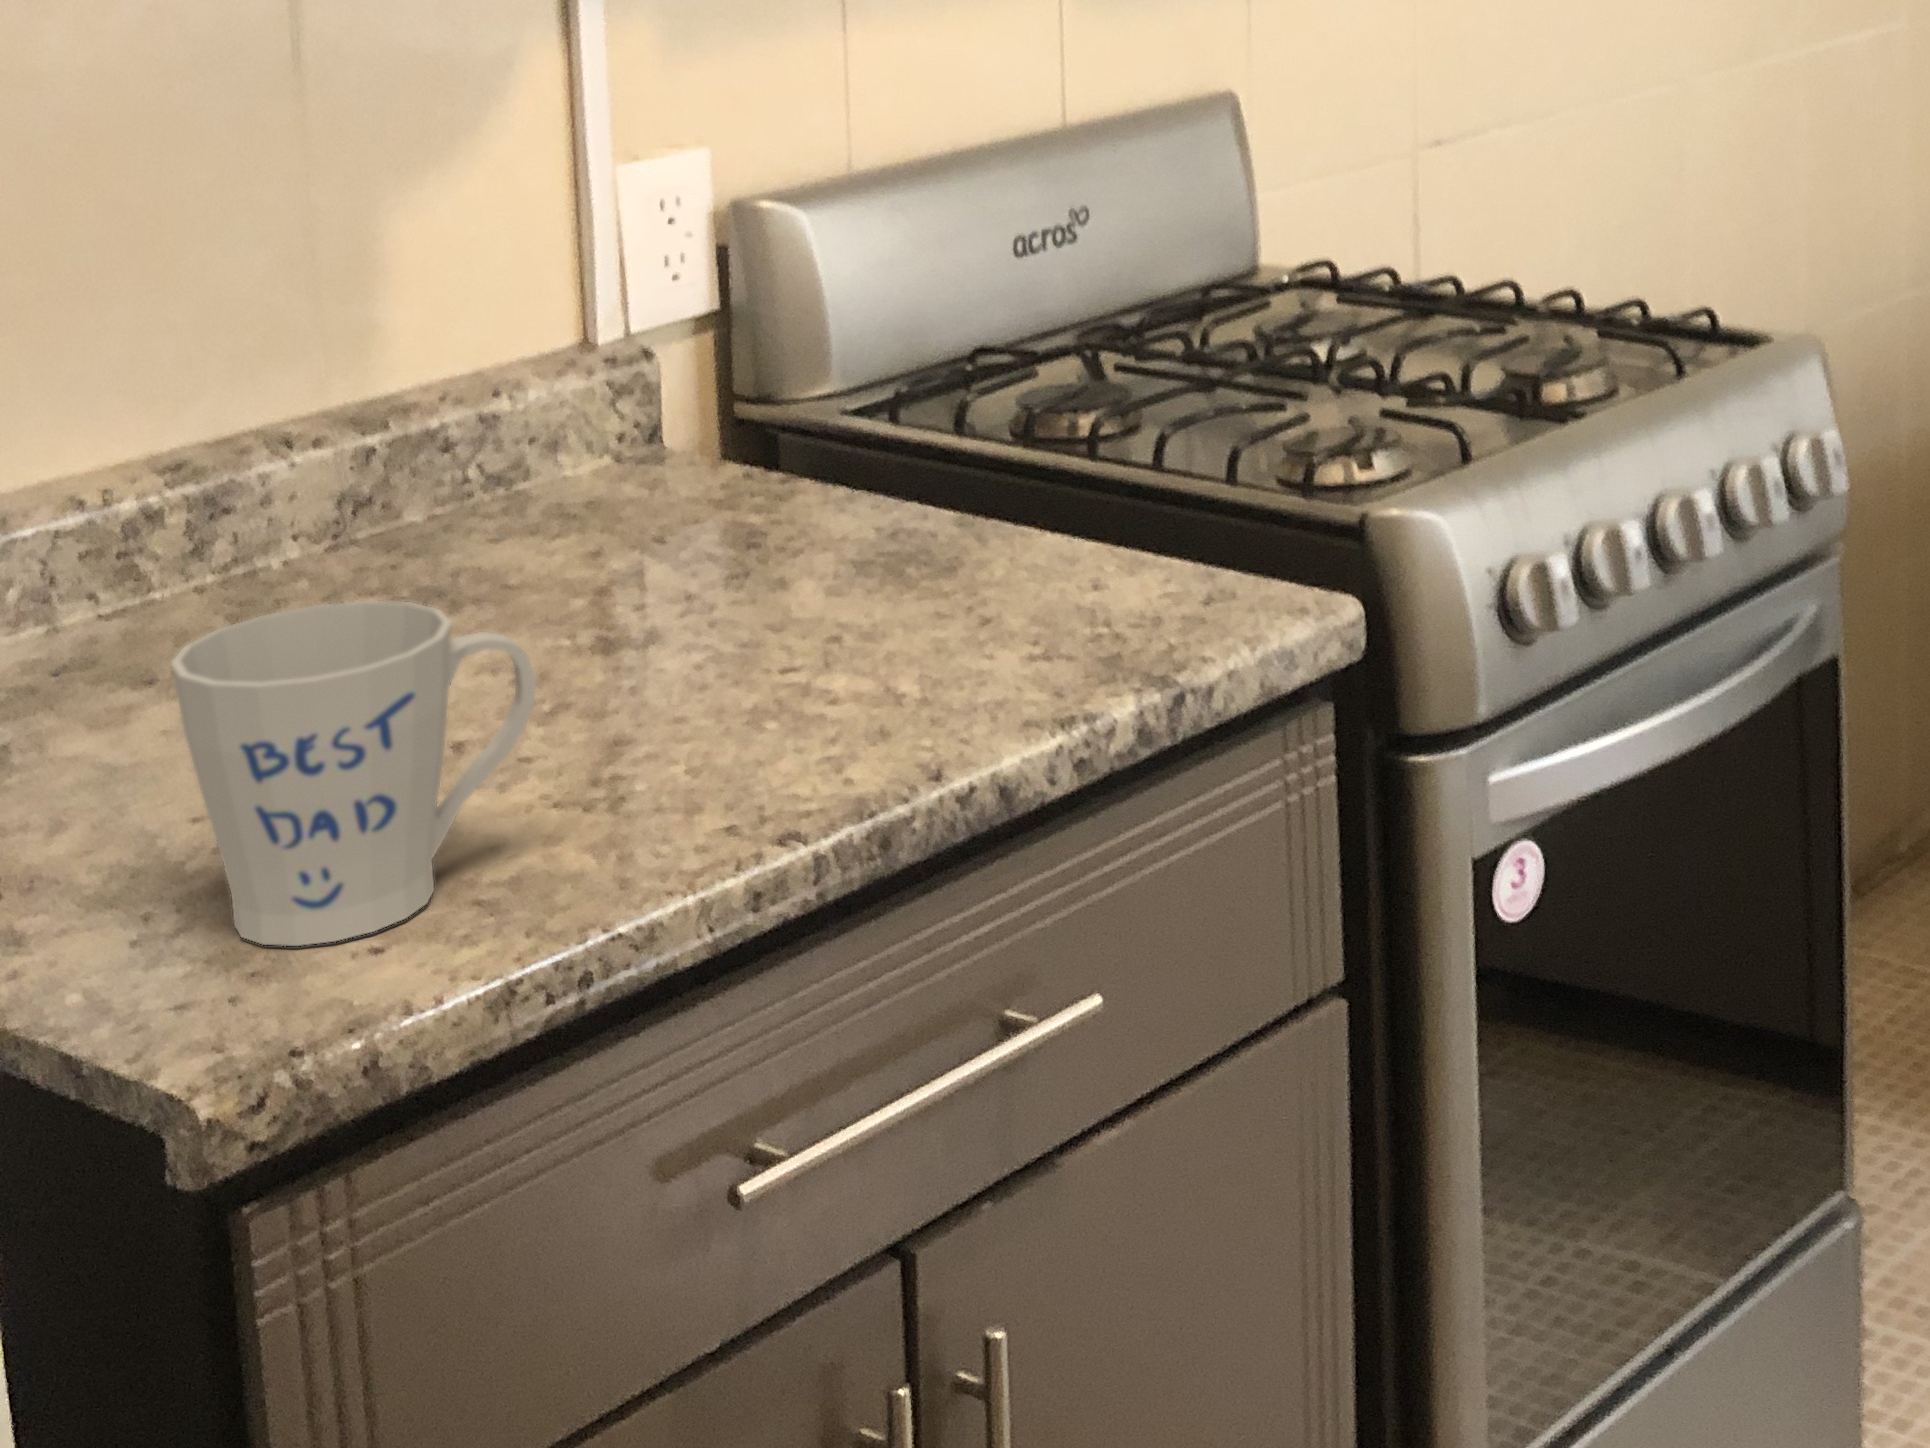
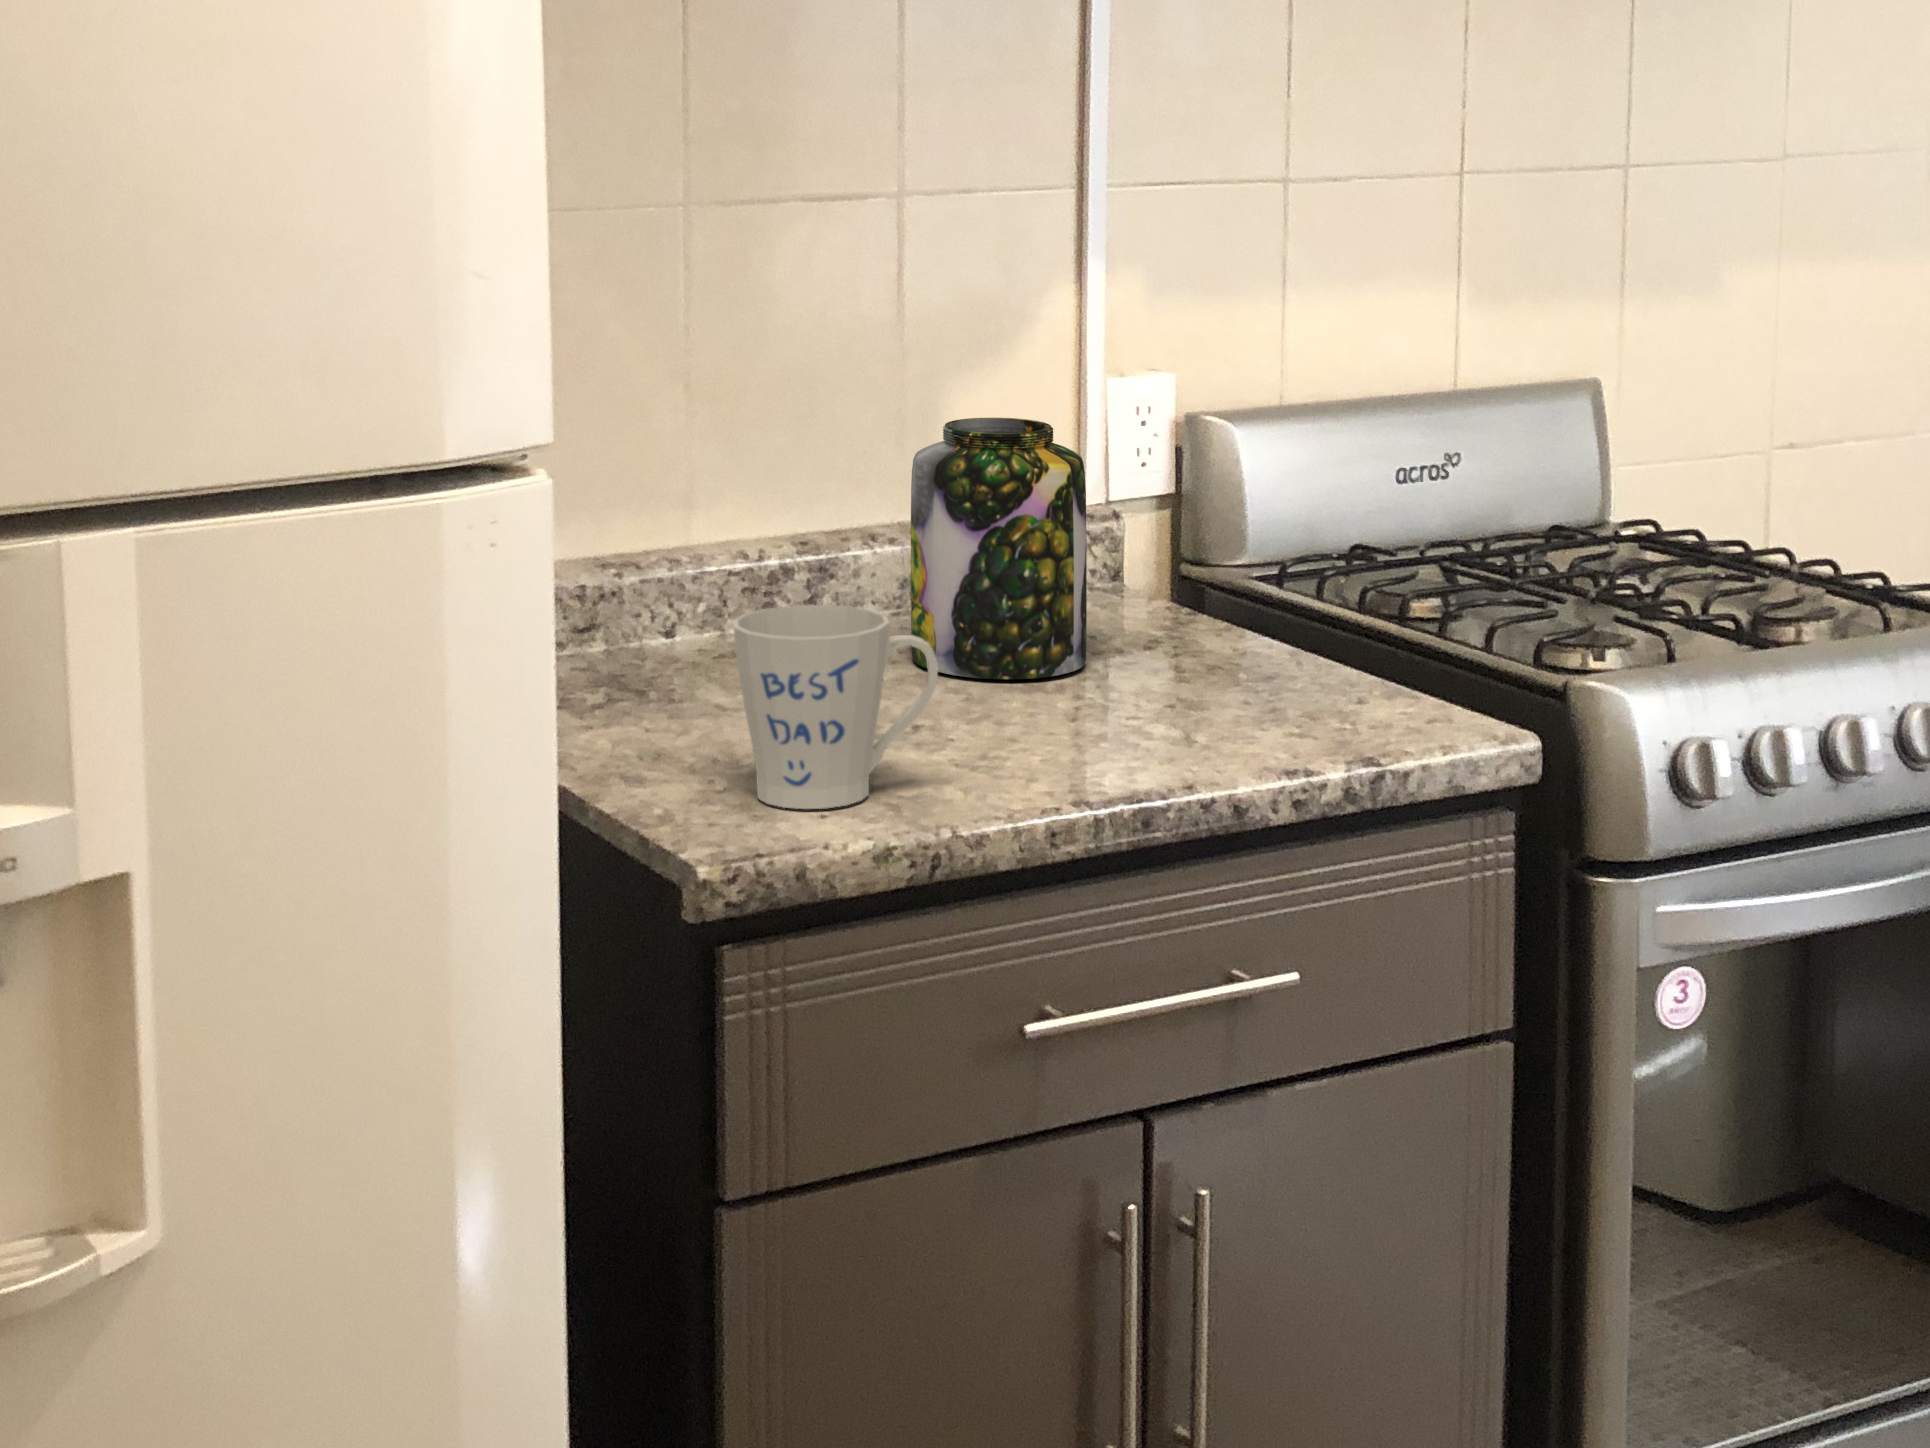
jar: none [371,249,668,639] -> present [911,418,1087,679]

